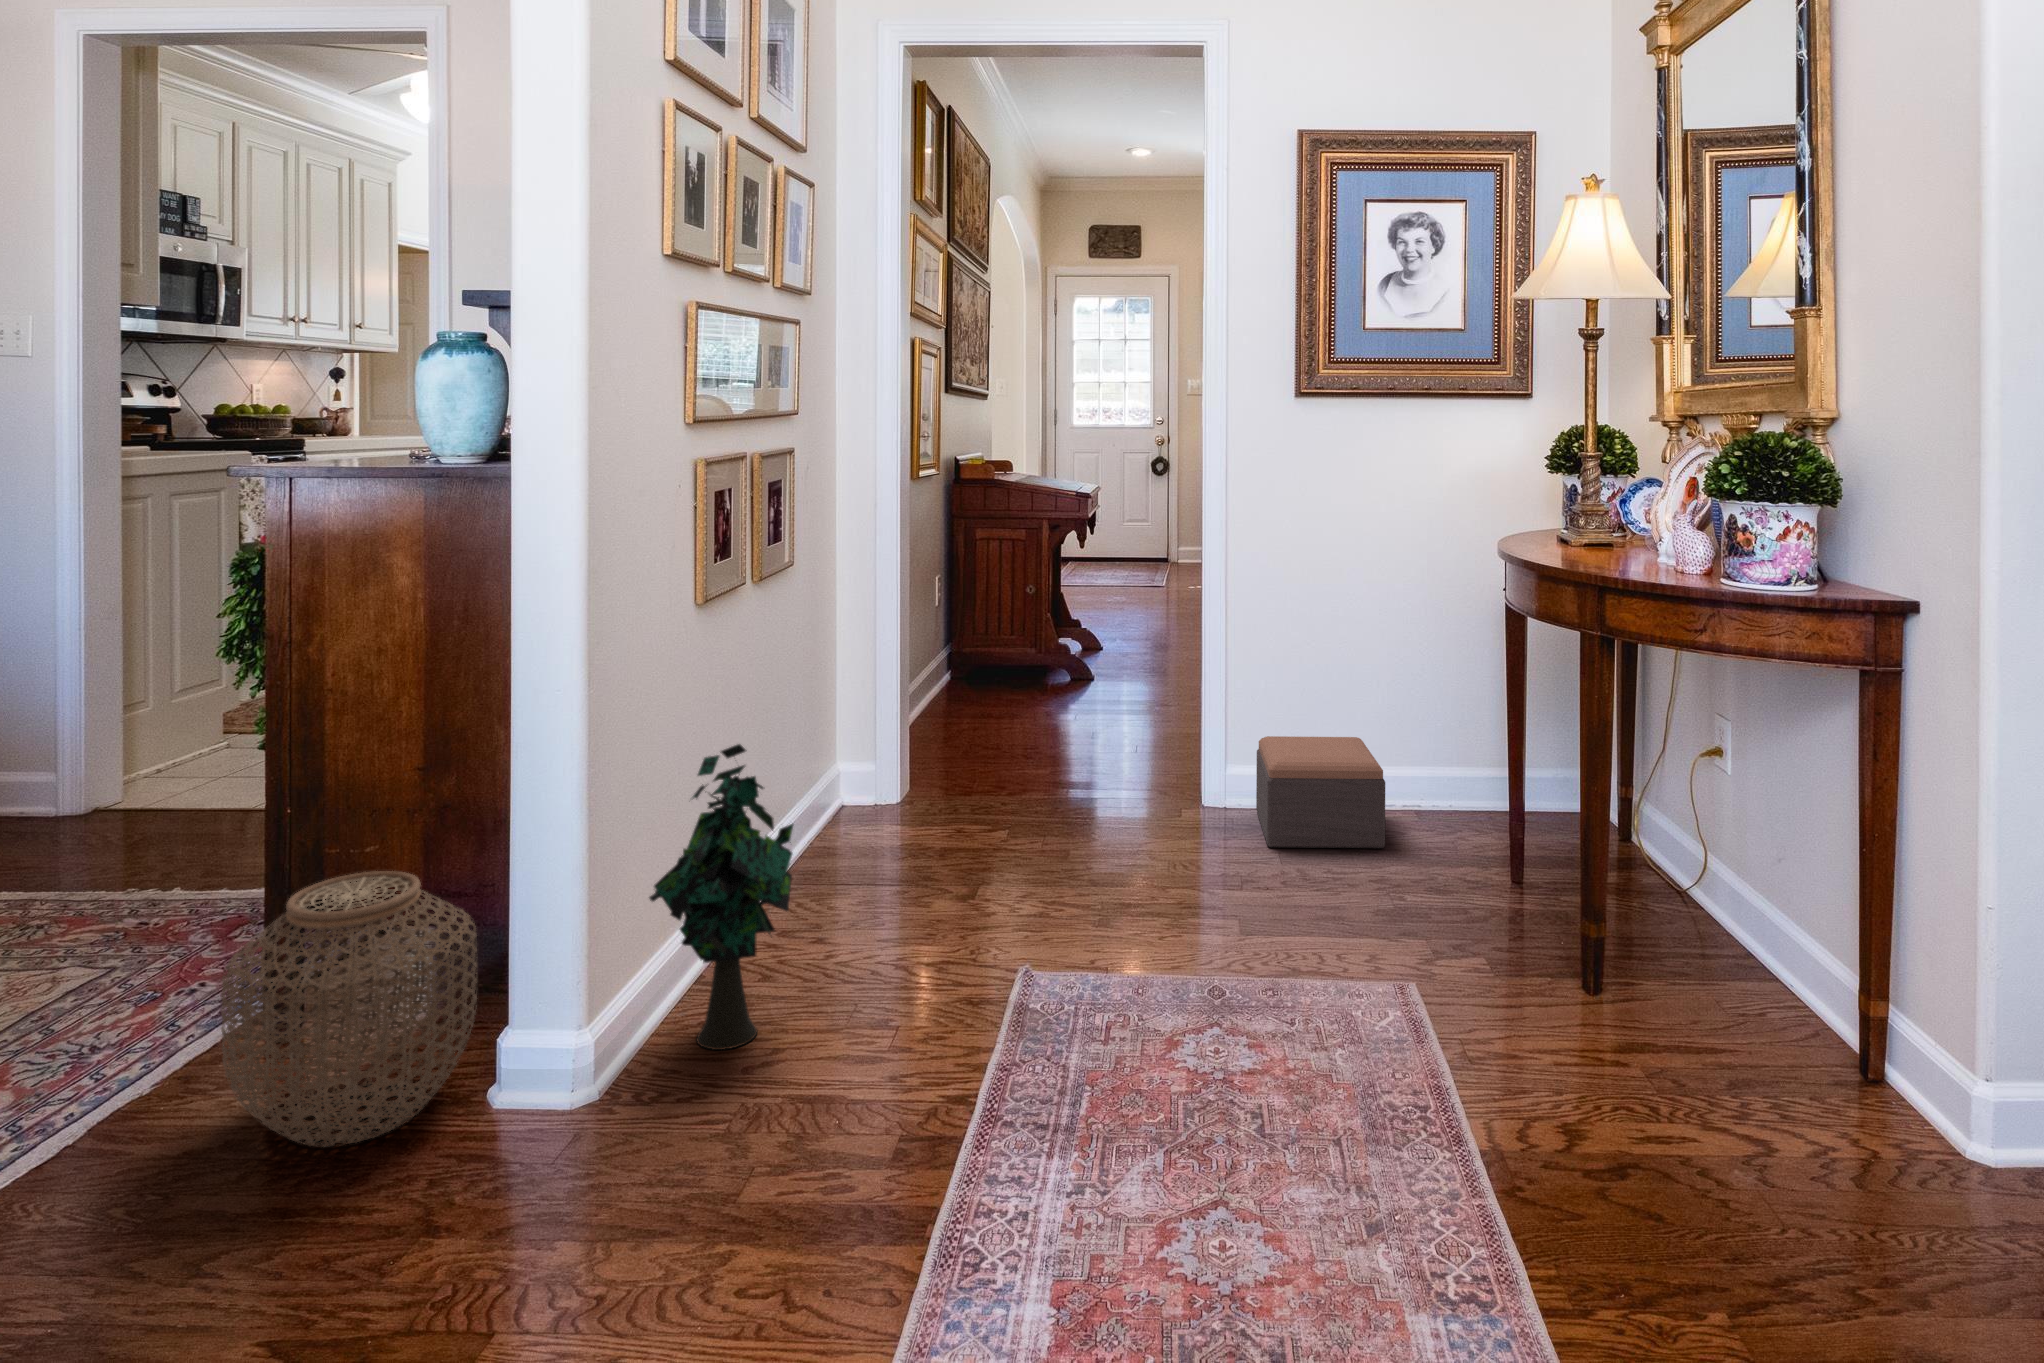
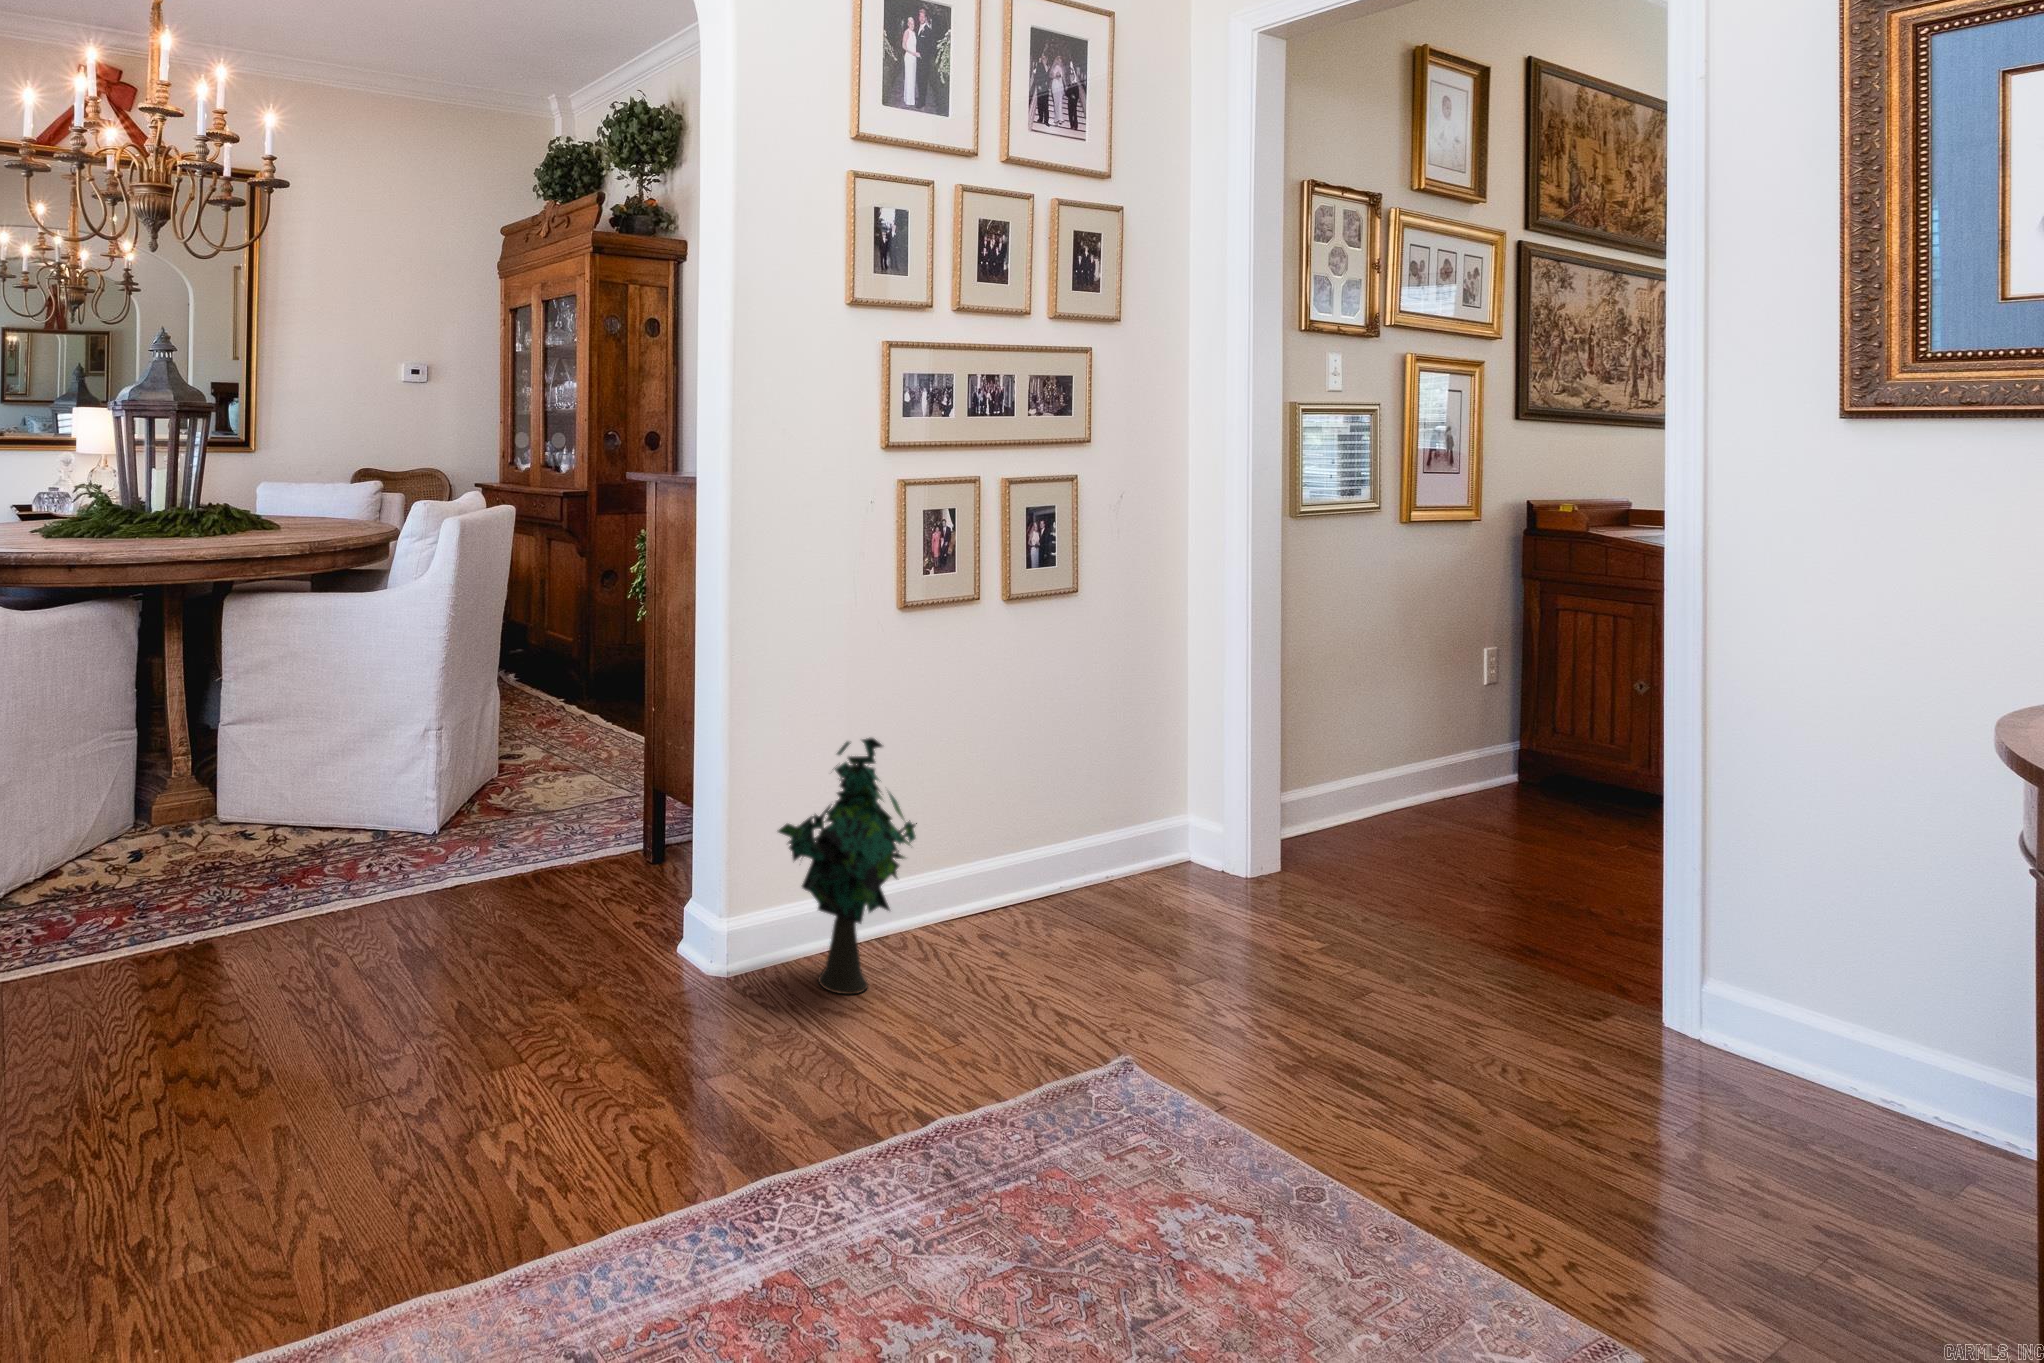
footstool: present [1256,736,1385,848] -> none [1691,964,1996,1213]
woven basket: present [221,871,477,1146] -> none [543,755,689,934]

